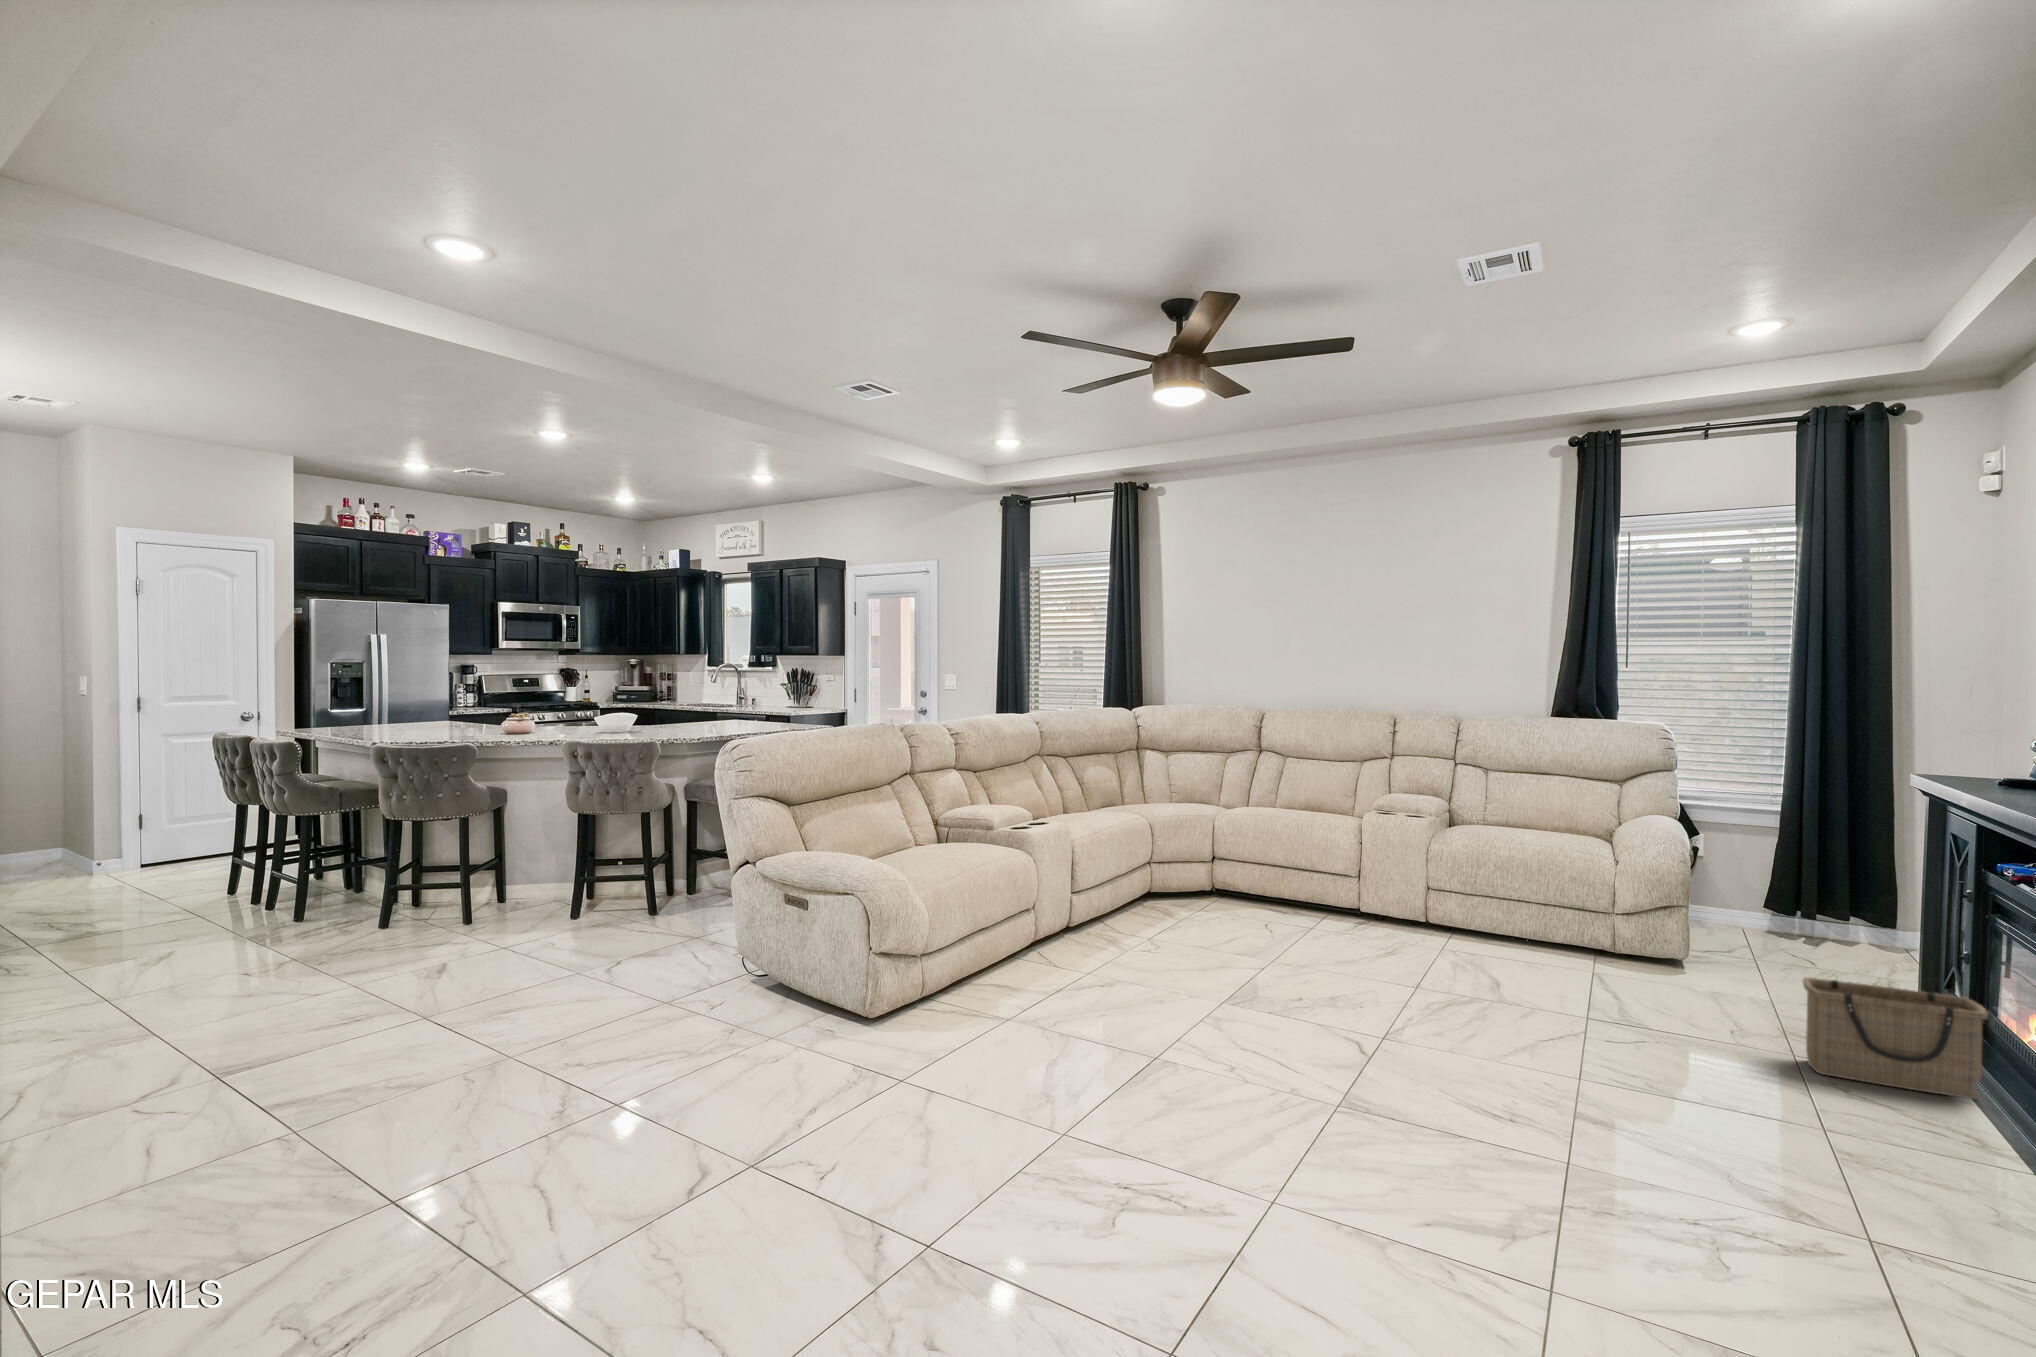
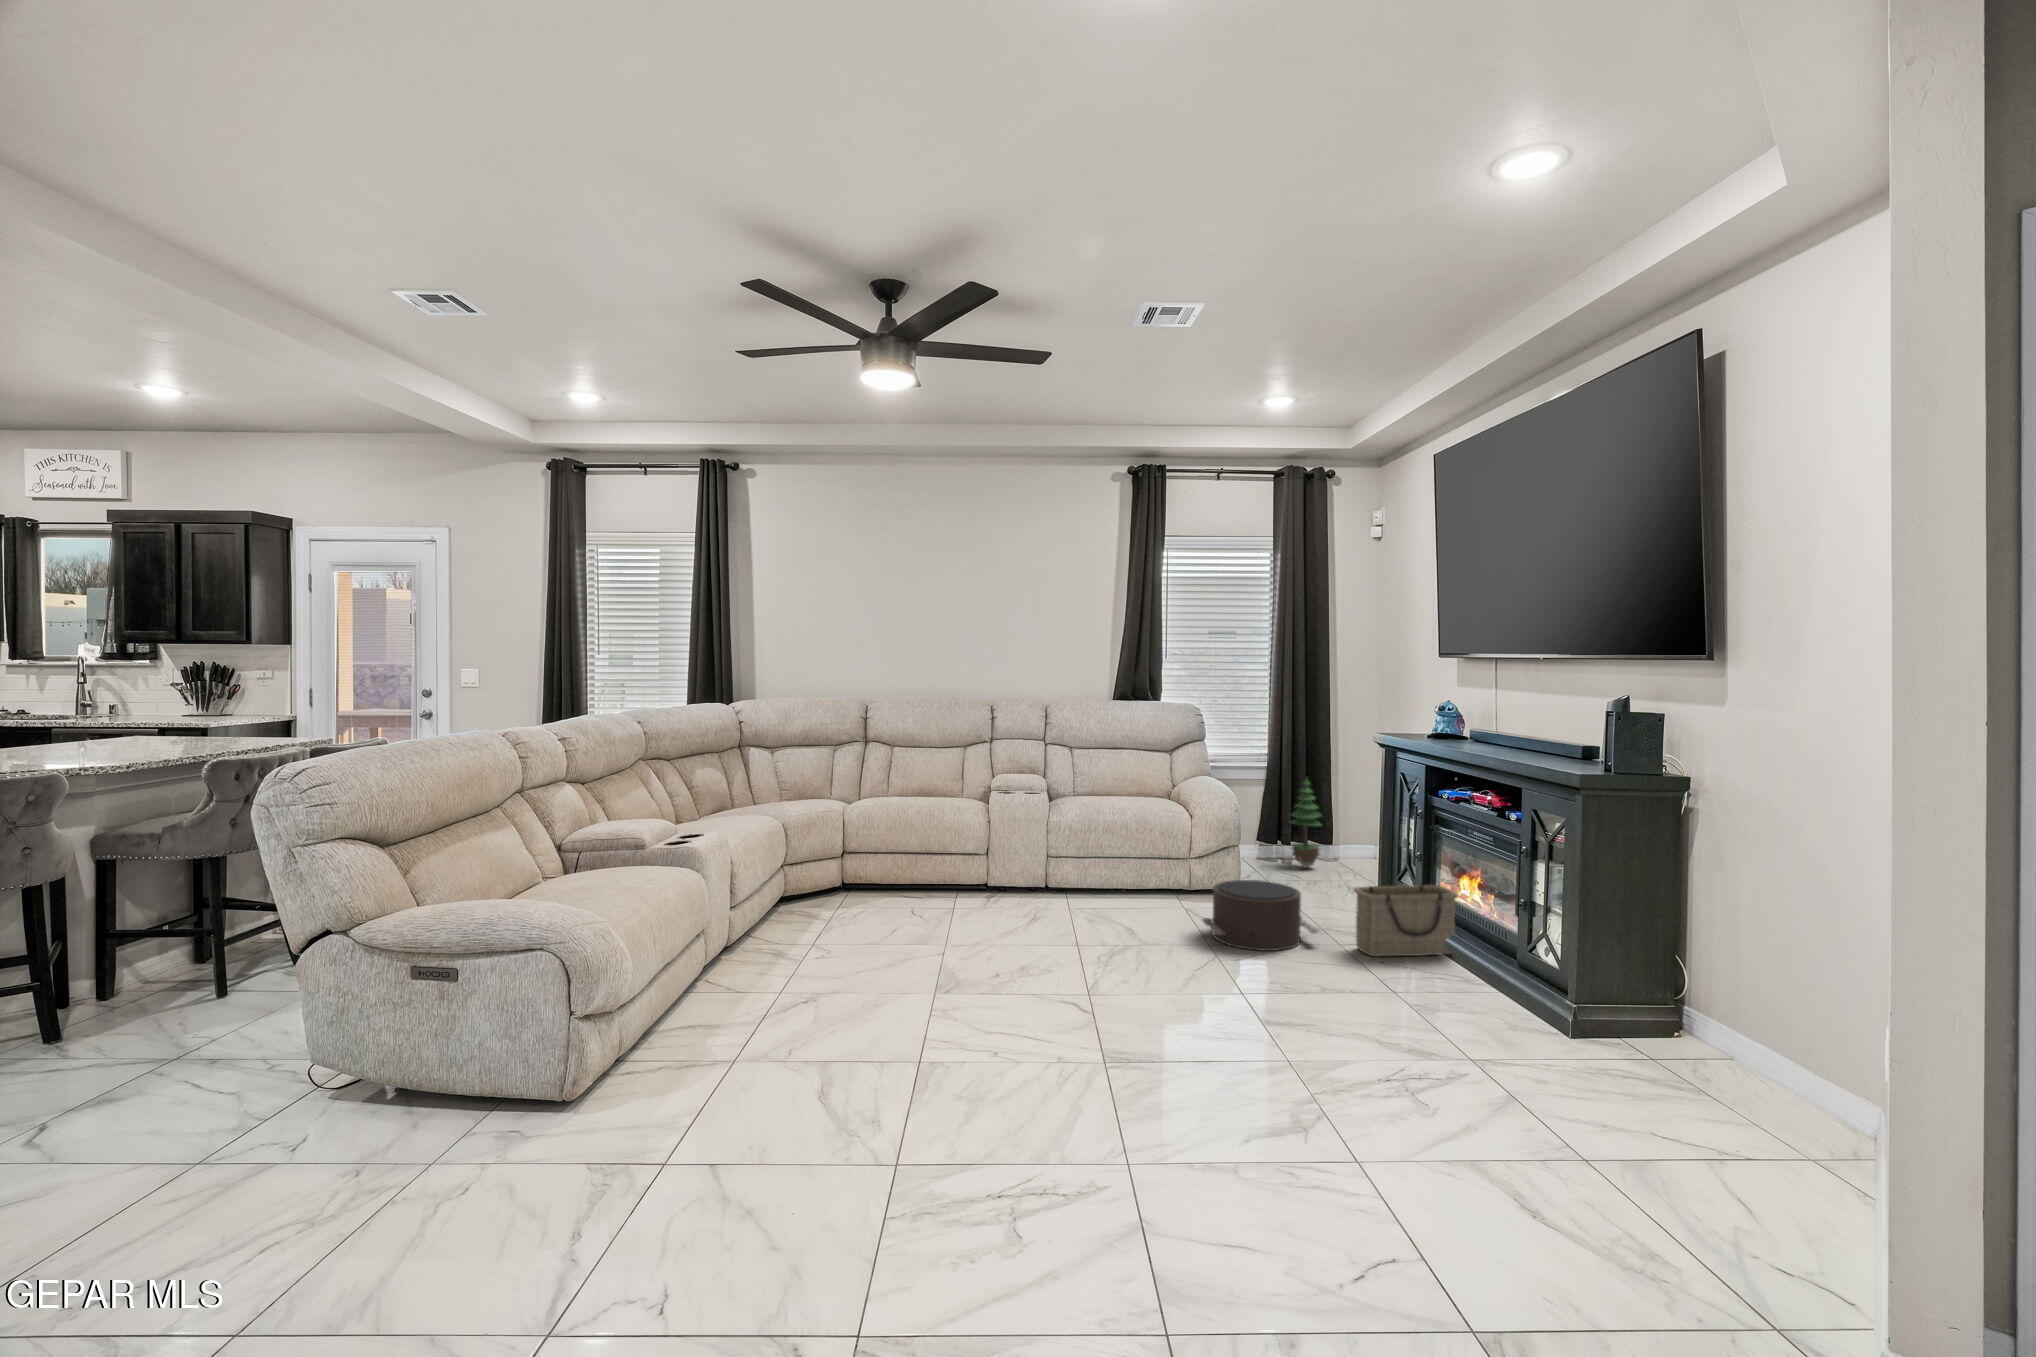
potted tree: none [1812,828,1872,954] -> present [1291,777,1321,868]
pouf: none [1582,944,1747,1040] -> present [1202,880,1319,951]

